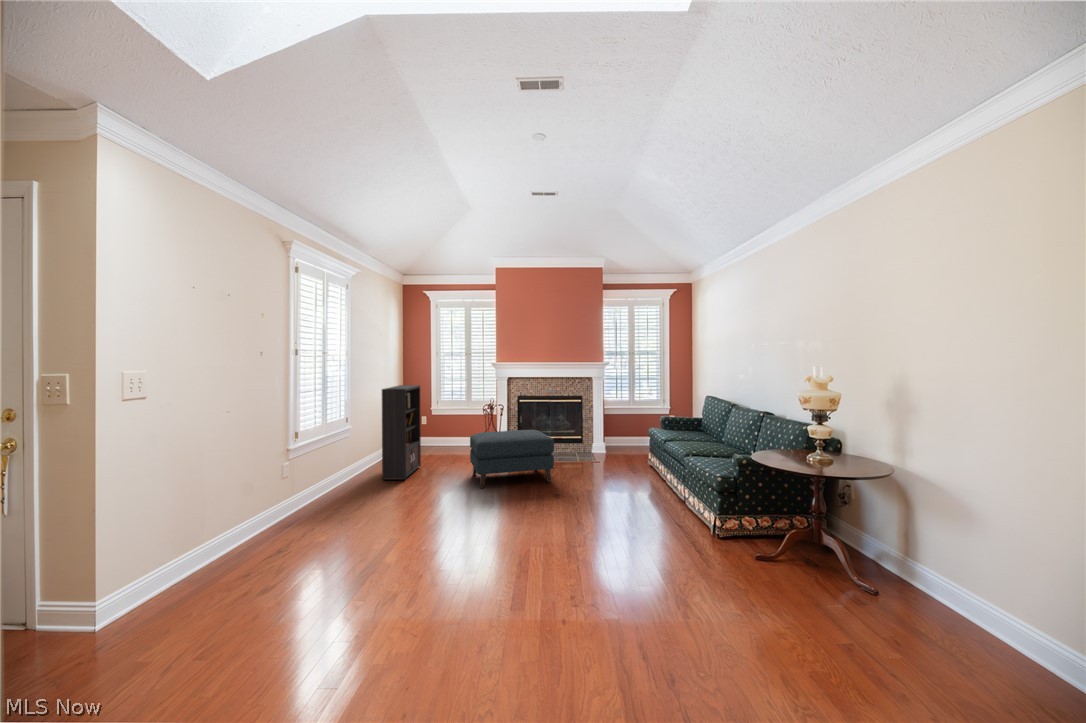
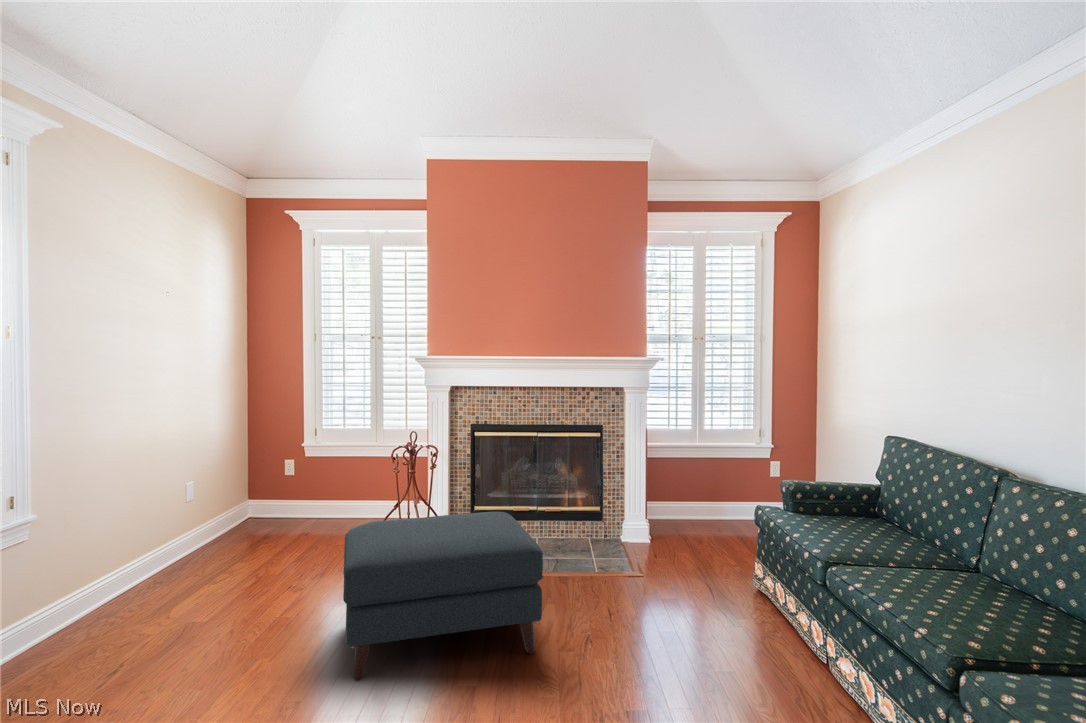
bookcase: present [382,385,421,480] -> none [121,407,245,641]

